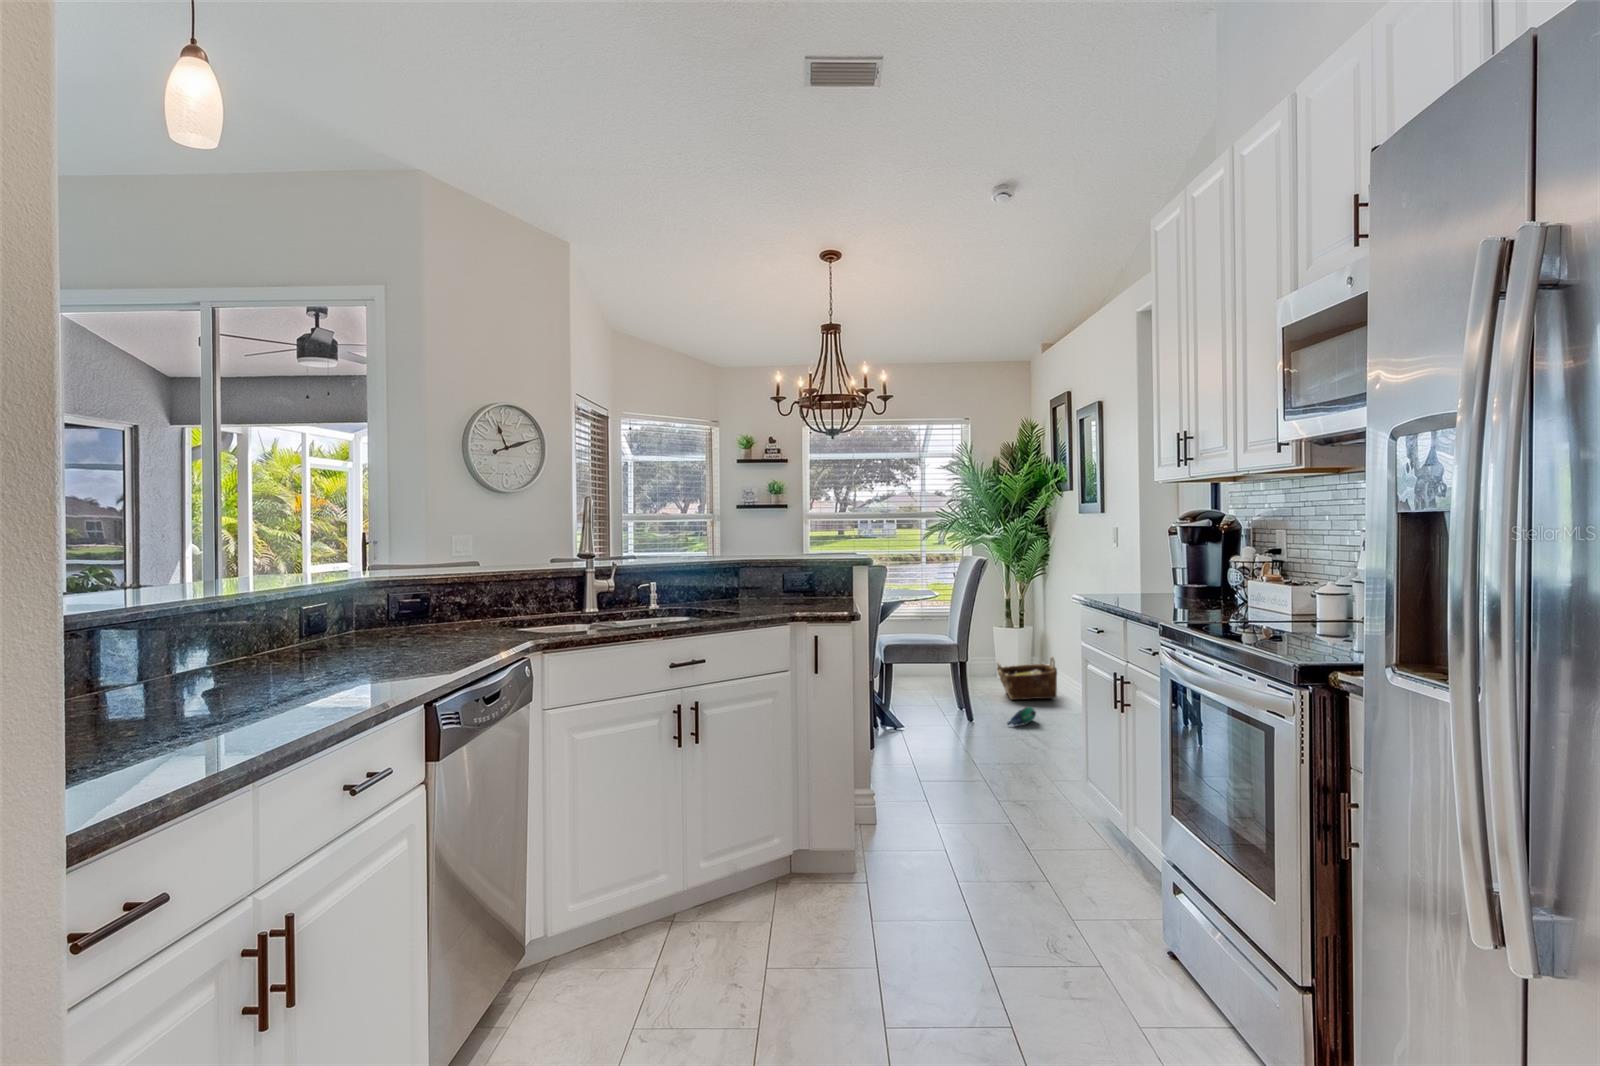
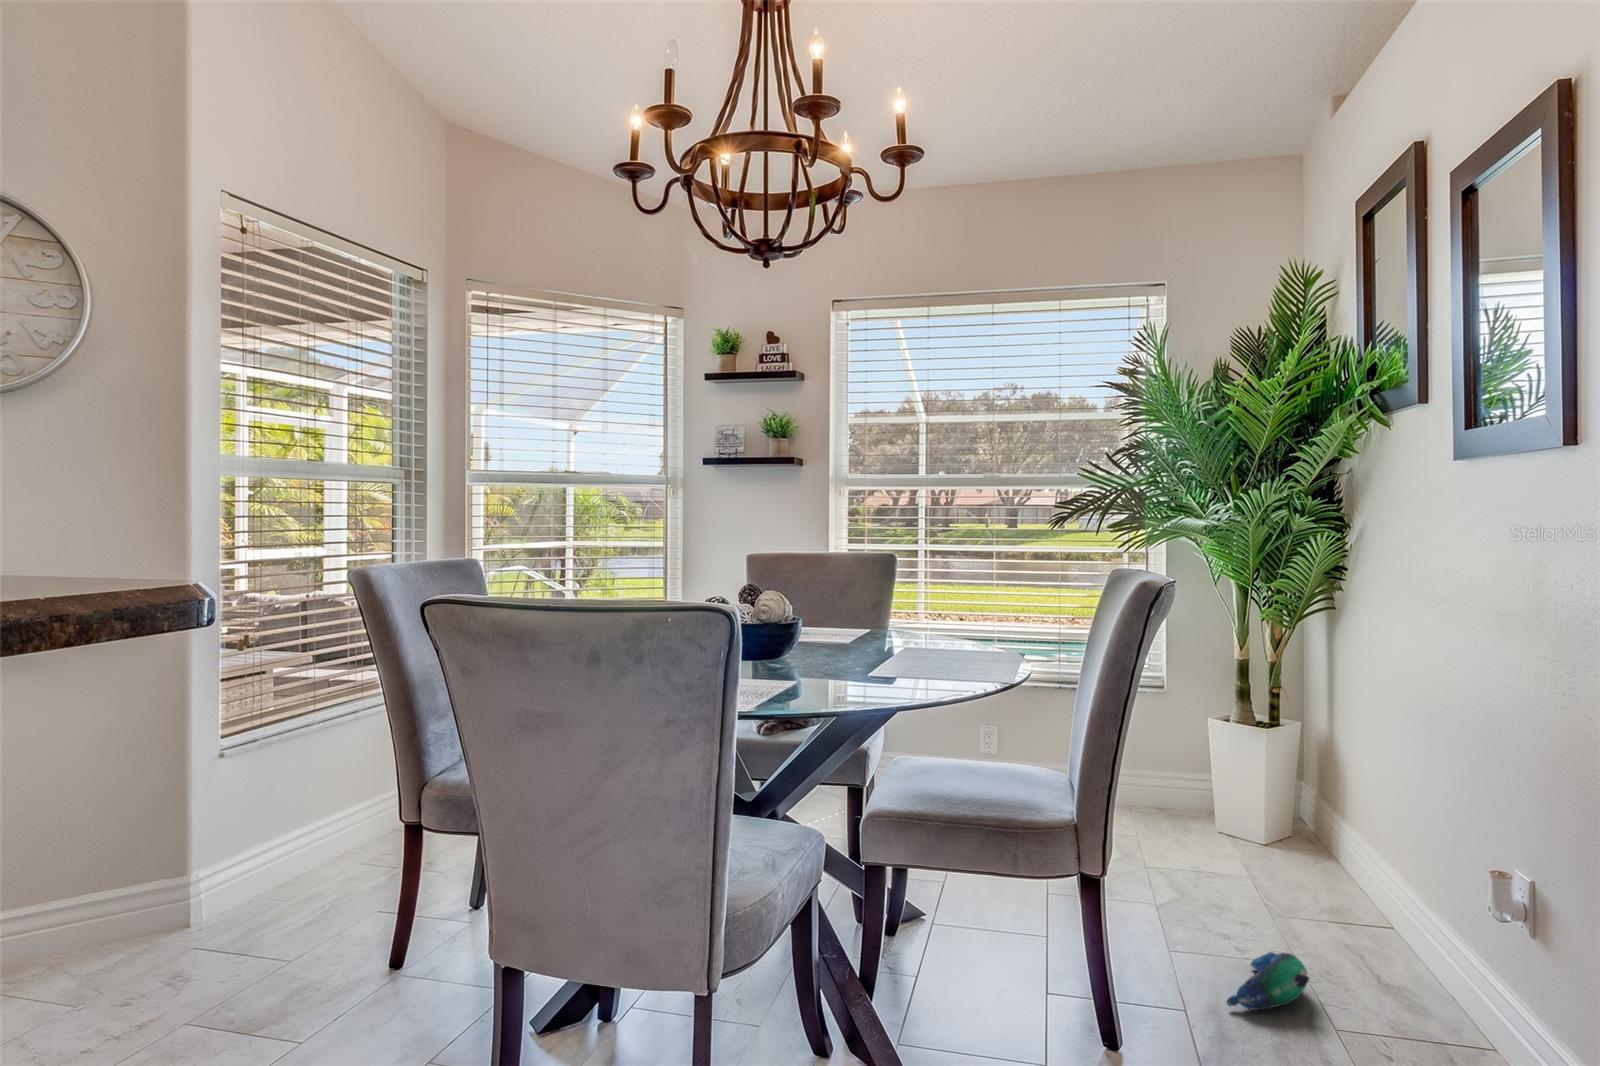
woven basket: present [997,657,1057,700] -> none [1210,804,1362,908]

